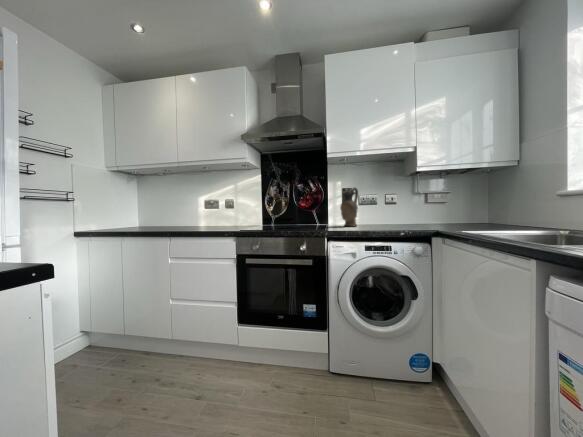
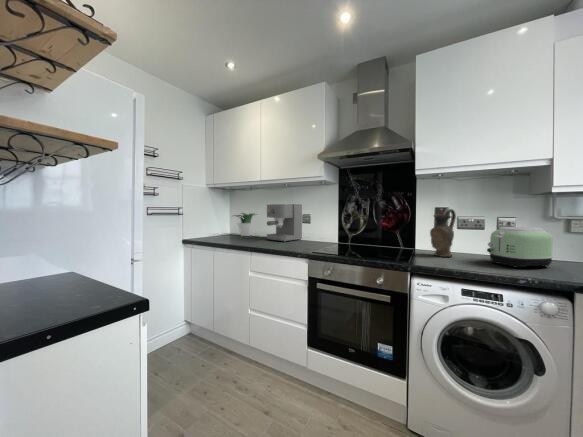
coffee maker: none [184,188,224,227] -> present [267,204,302,242]
toaster: none [380,198,420,227] -> present [487,227,553,267]
potted plant: none [138,200,175,227] -> present [235,213,256,236]

